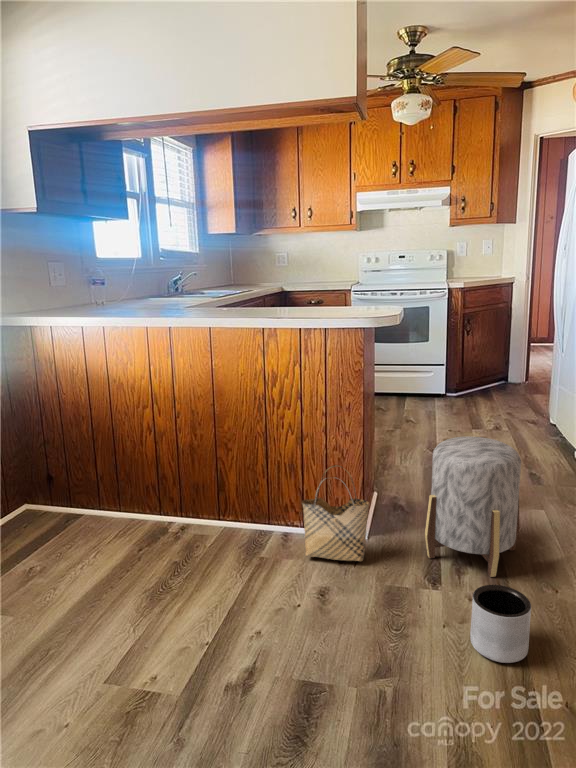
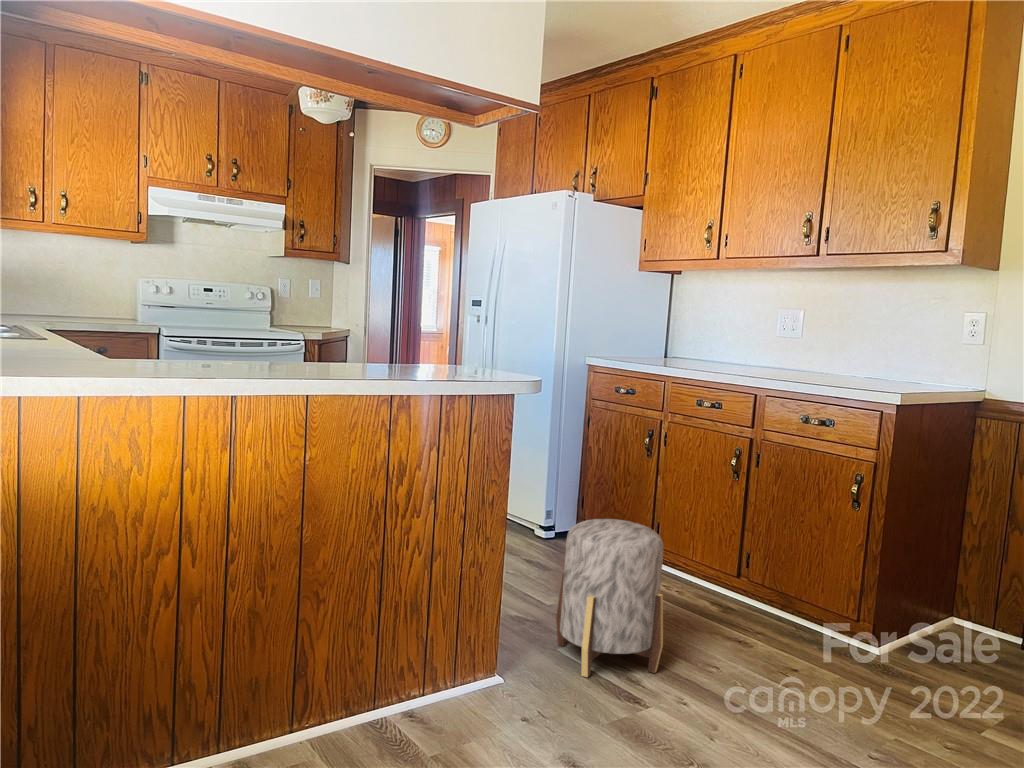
woven basket: present [302,465,369,561] -> none [467,584,546,727]
planter: present [470,585,531,663] -> none [721,662,784,740]

